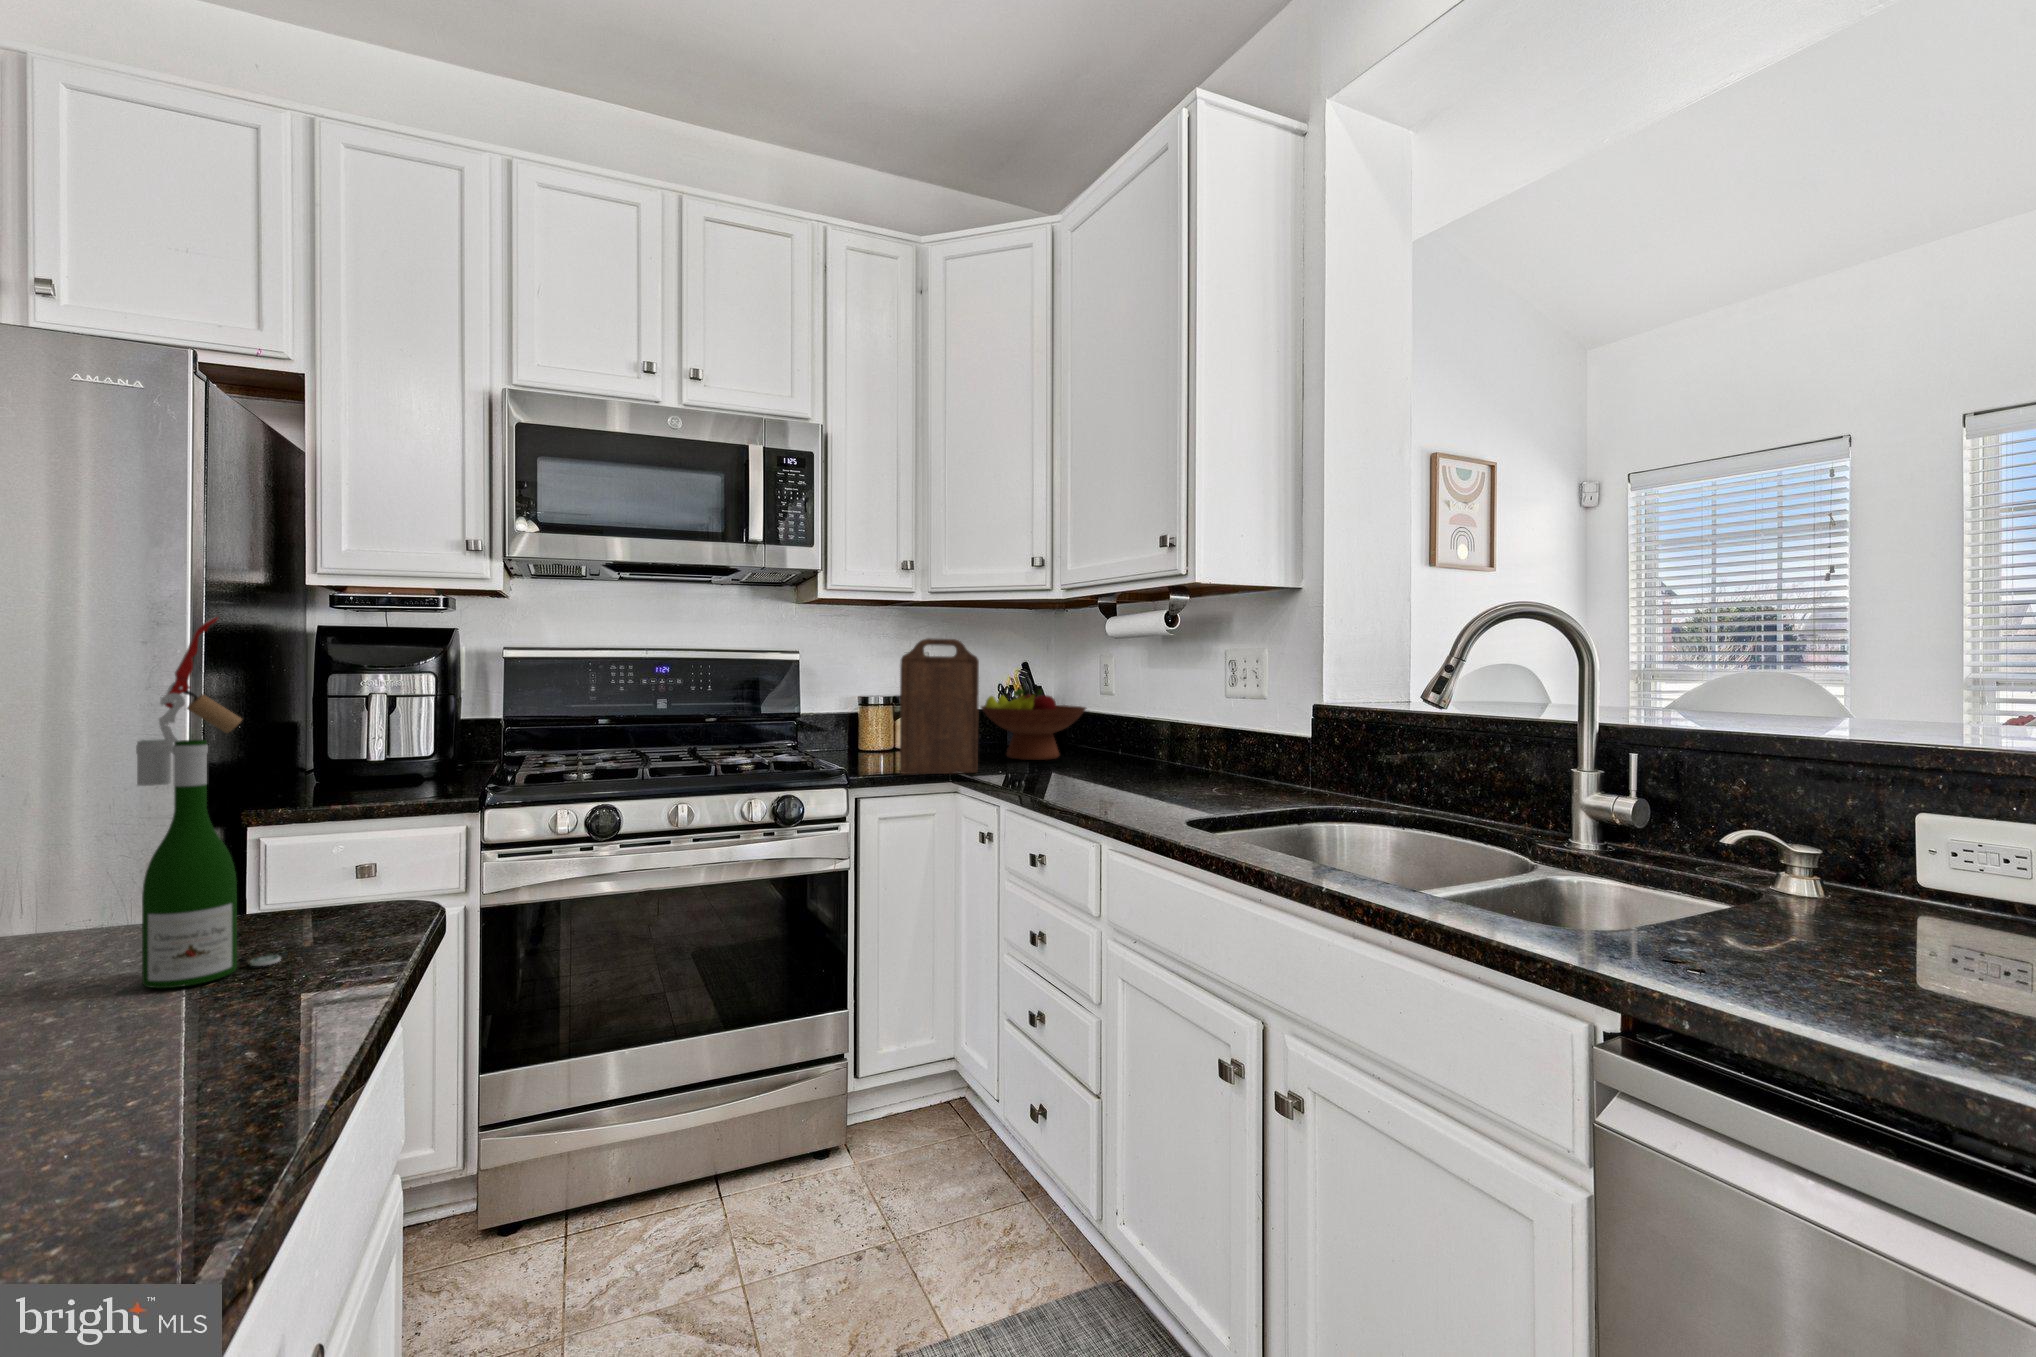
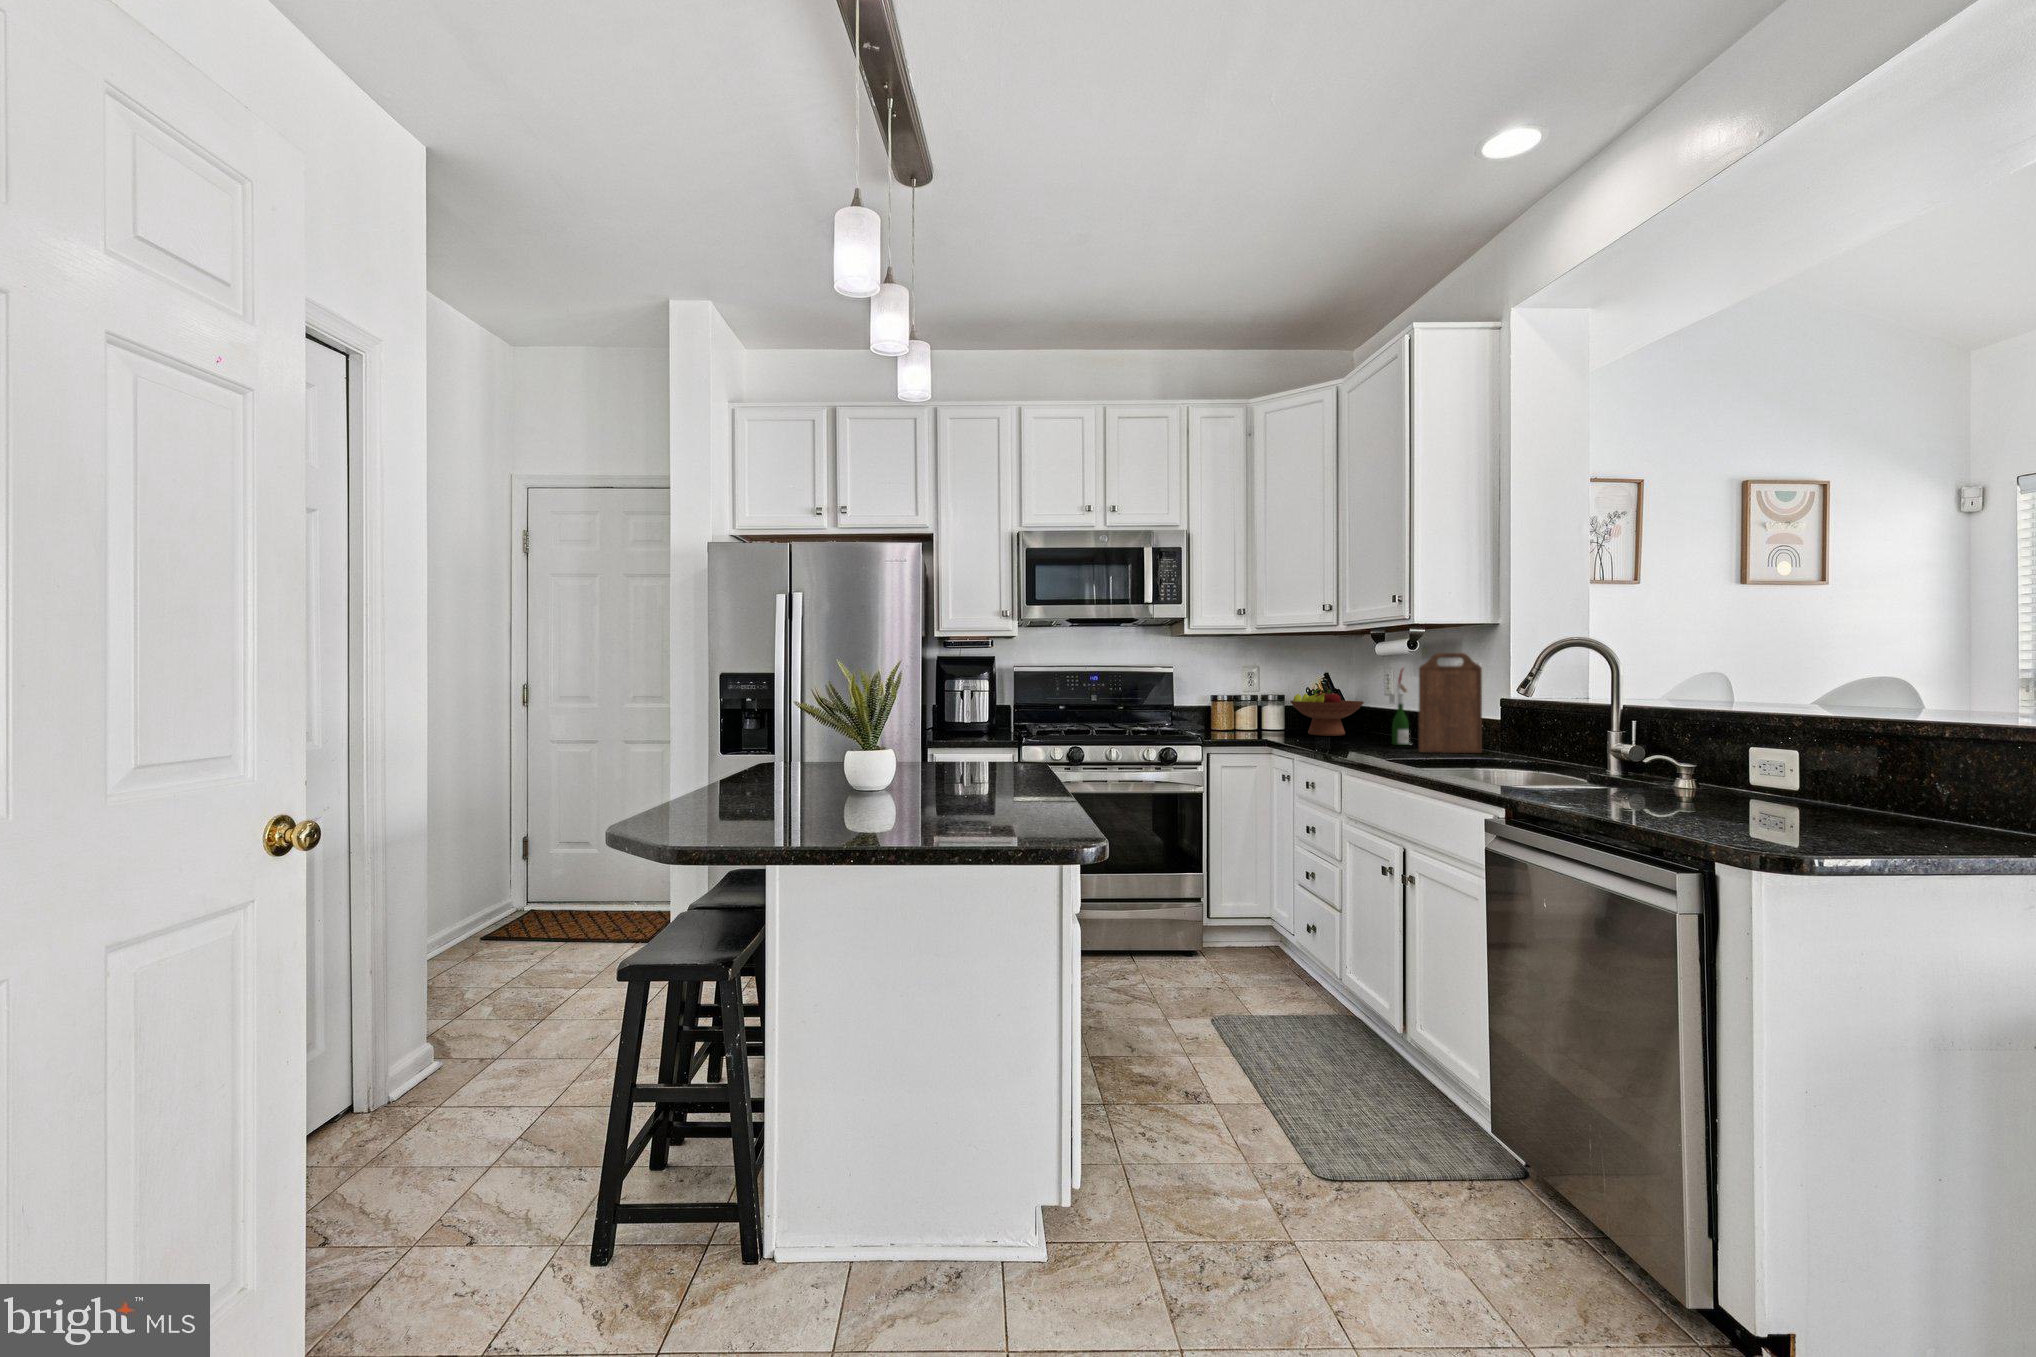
wine bottle: present [136,617,281,988] -> present [1389,669,1409,745]
cutting board: present [900,638,979,775] -> present [1419,653,1482,753]

